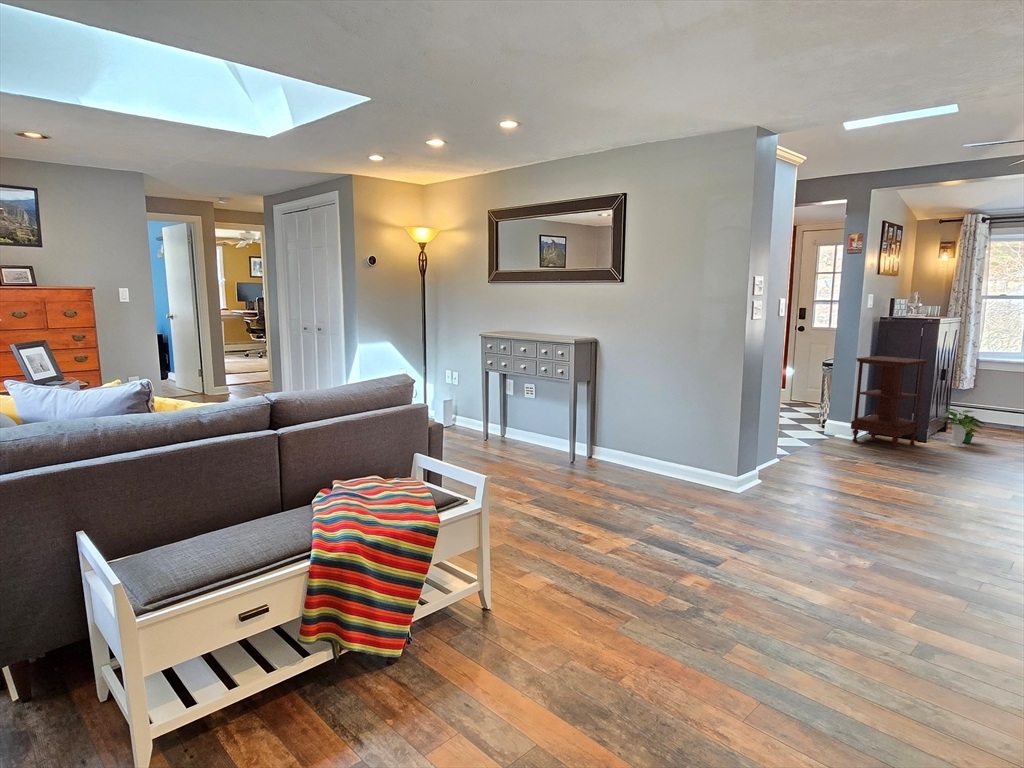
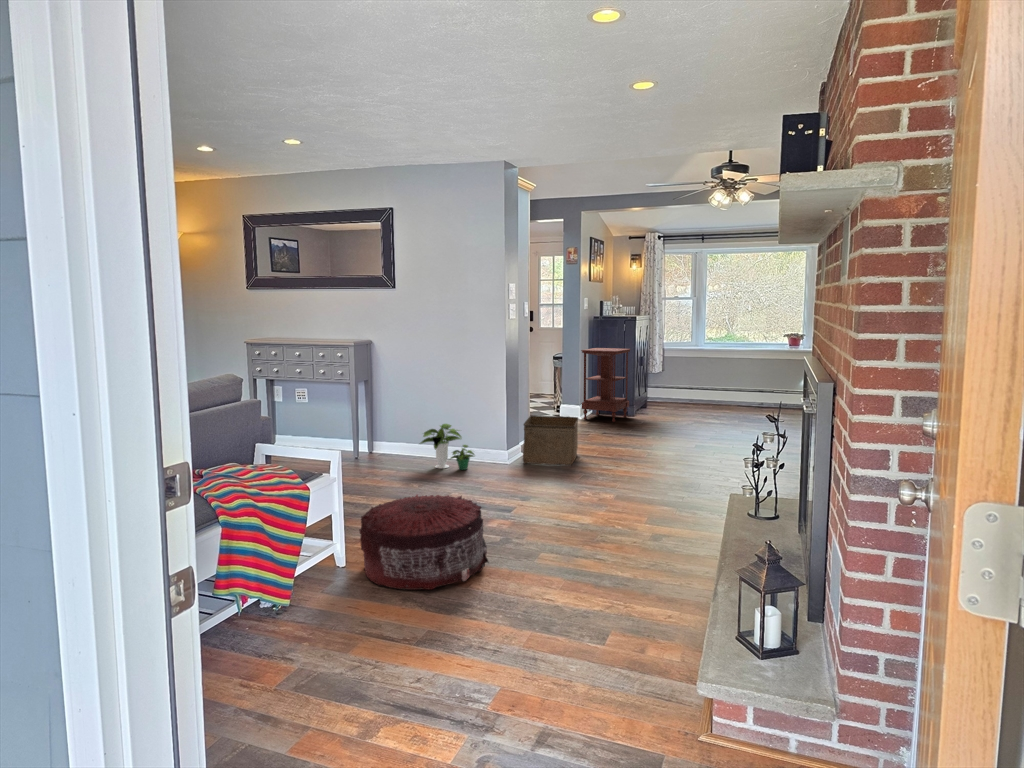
potted plant: present [940,409,985,447] -> present [421,424,474,470]
storage bin: none [755,436,837,507] -> present [523,415,578,466]
pouf: none [507,534,661,673] -> present [359,495,488,590]

